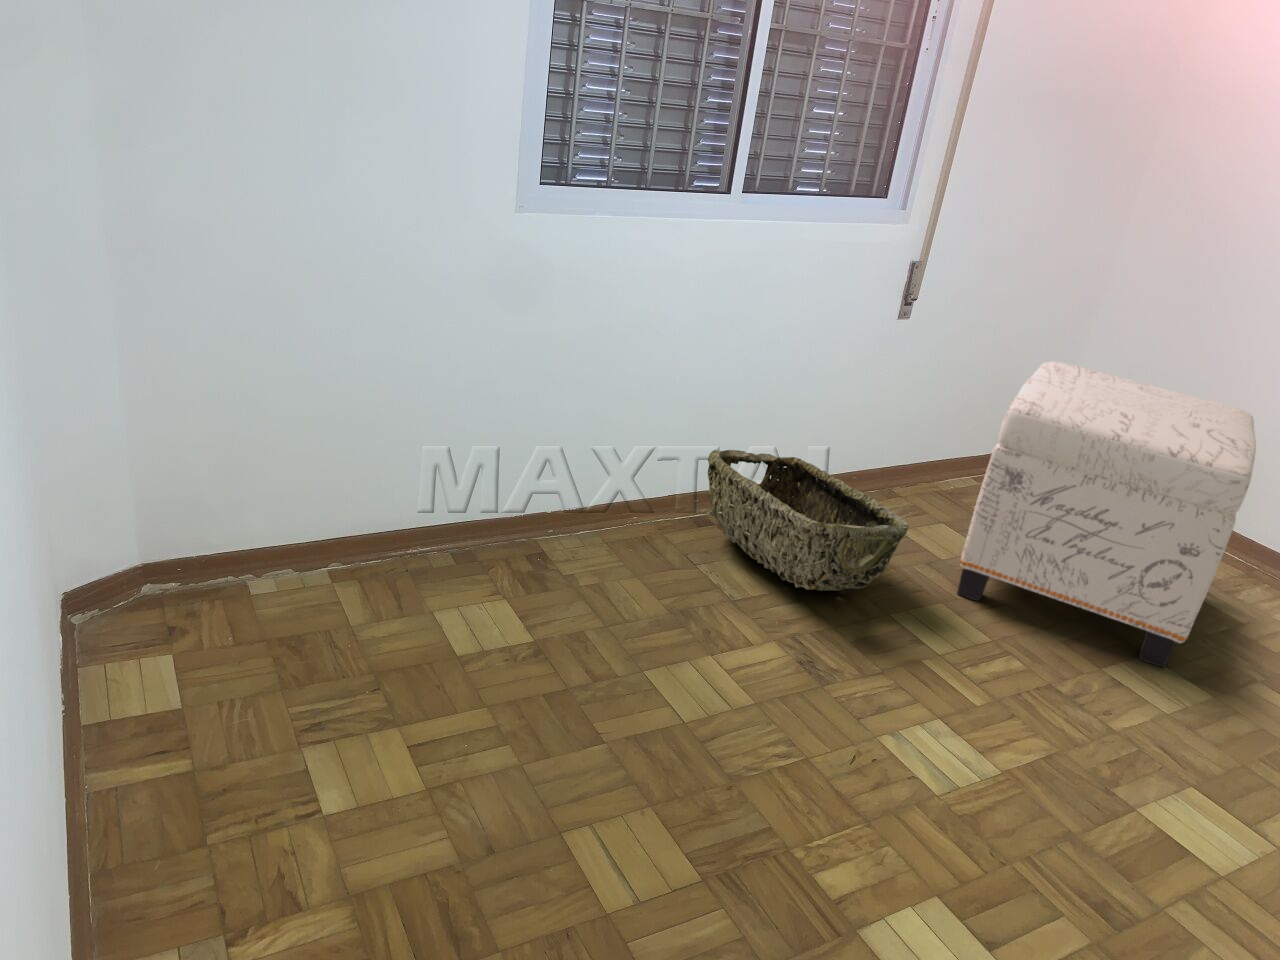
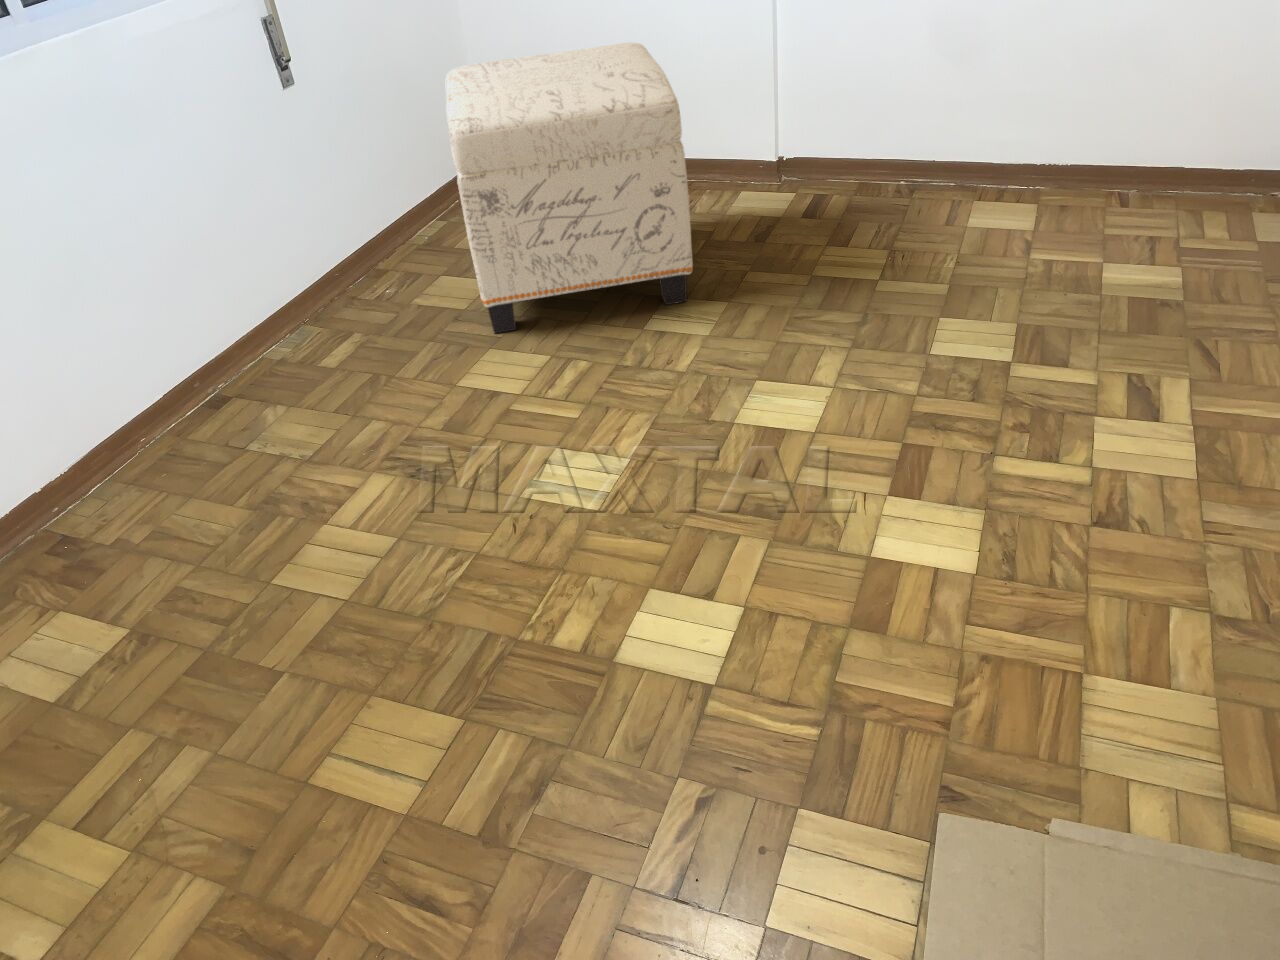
woven basket: present [707,450,909,591] -> none [182,283,425,412]

